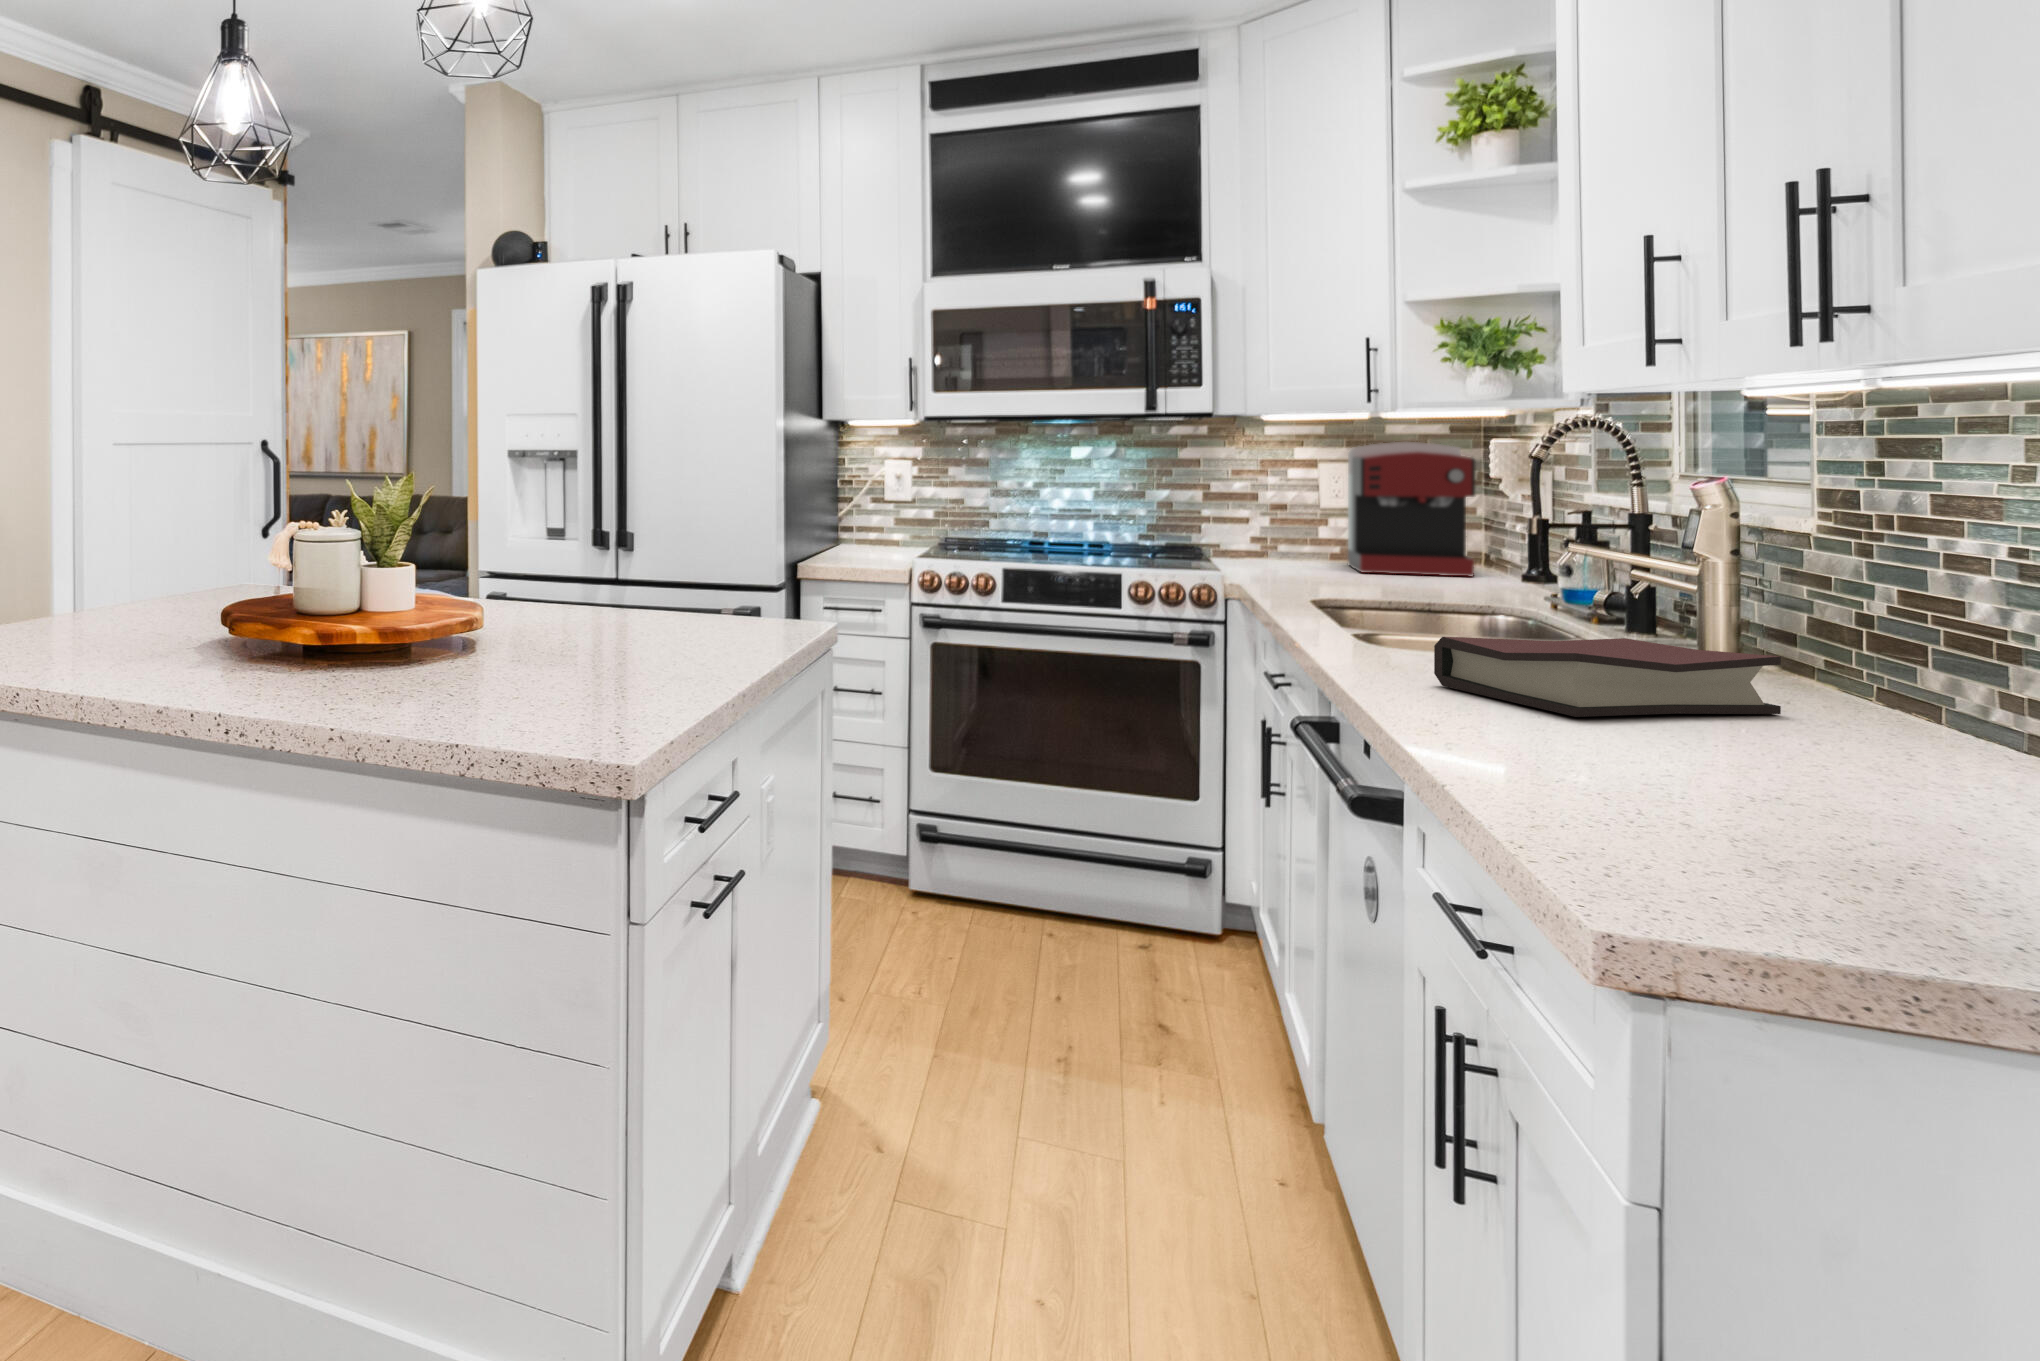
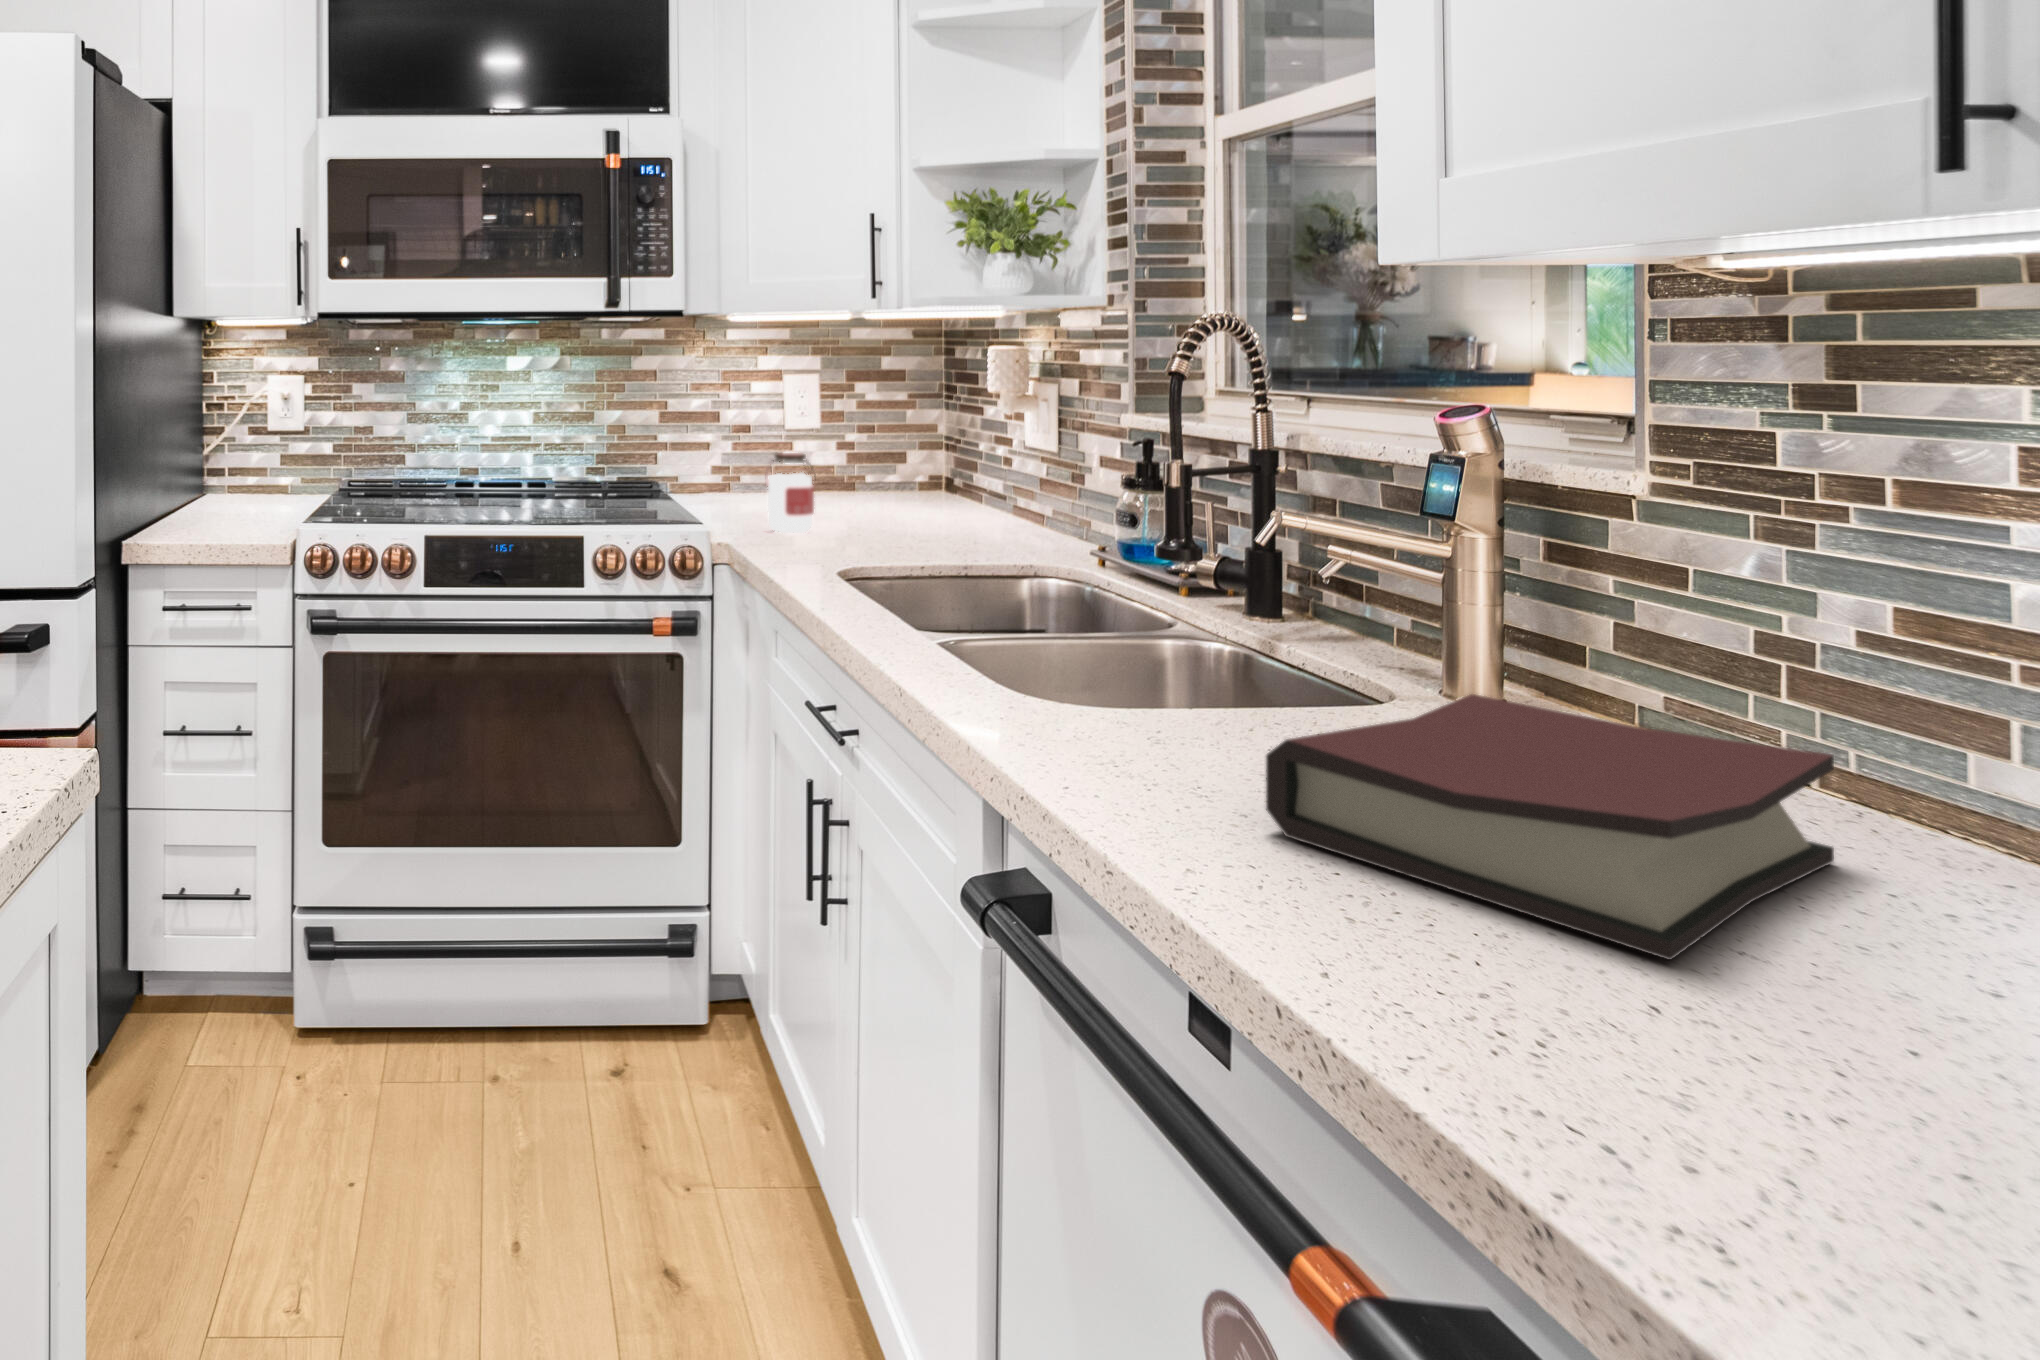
coffee maker: present [1348,442,1475,576] -> none [814,349,958,511]
jar: none [1275,521,1319,582] -> present [765,453,815,533]

